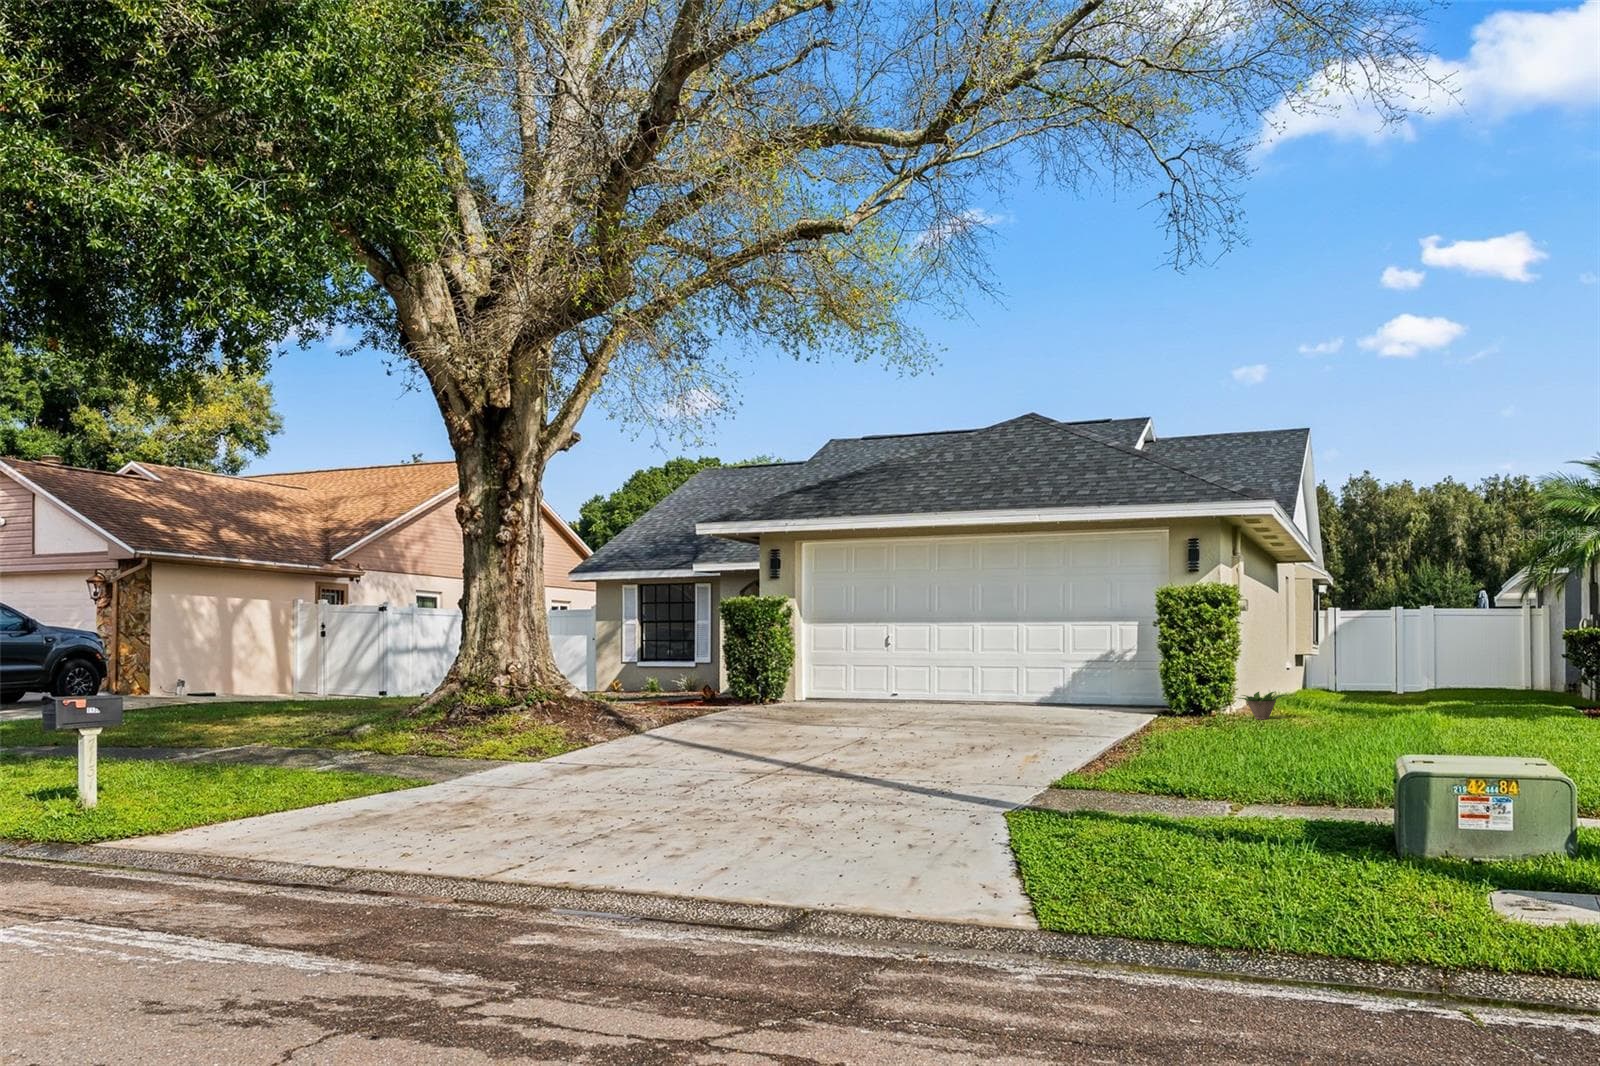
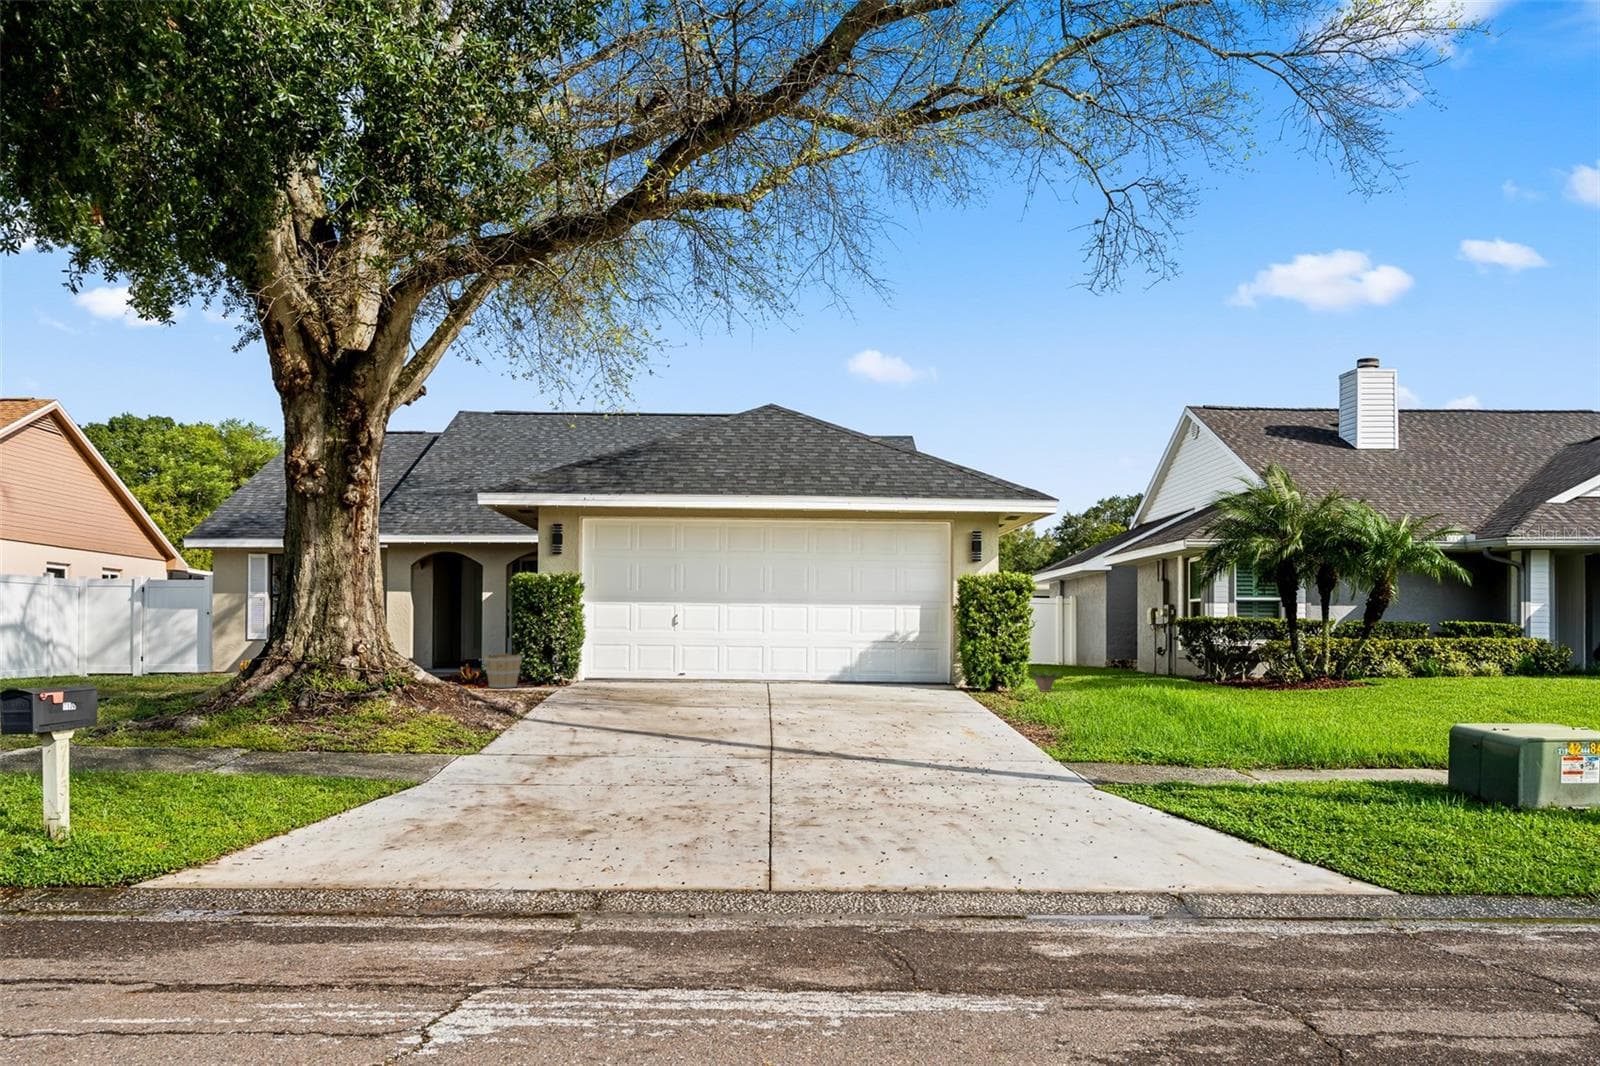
wooden bucket: none [687,677,725,711] -> present [484,654,522,688]

